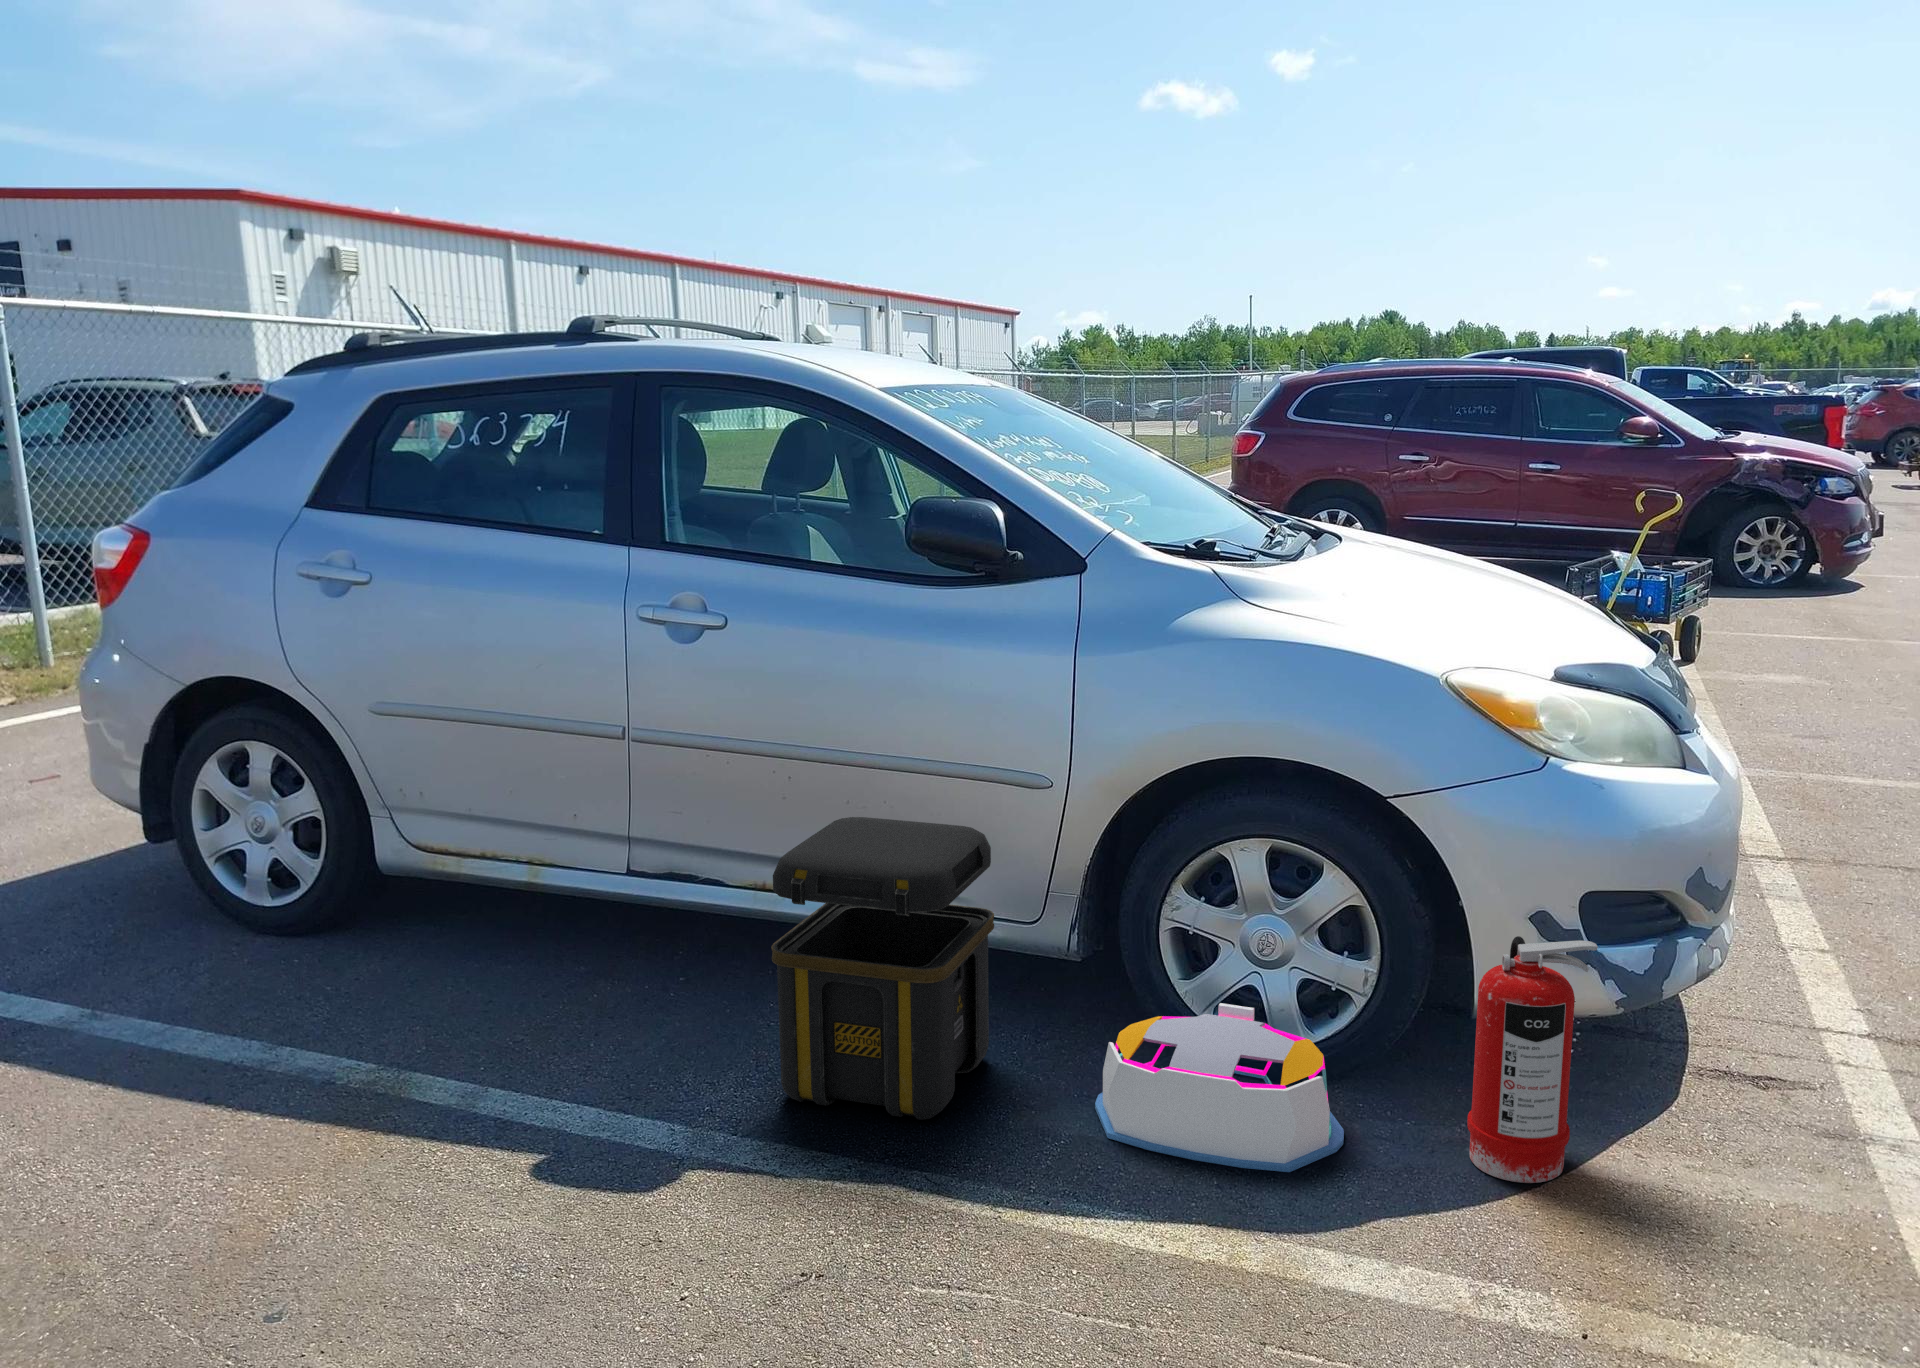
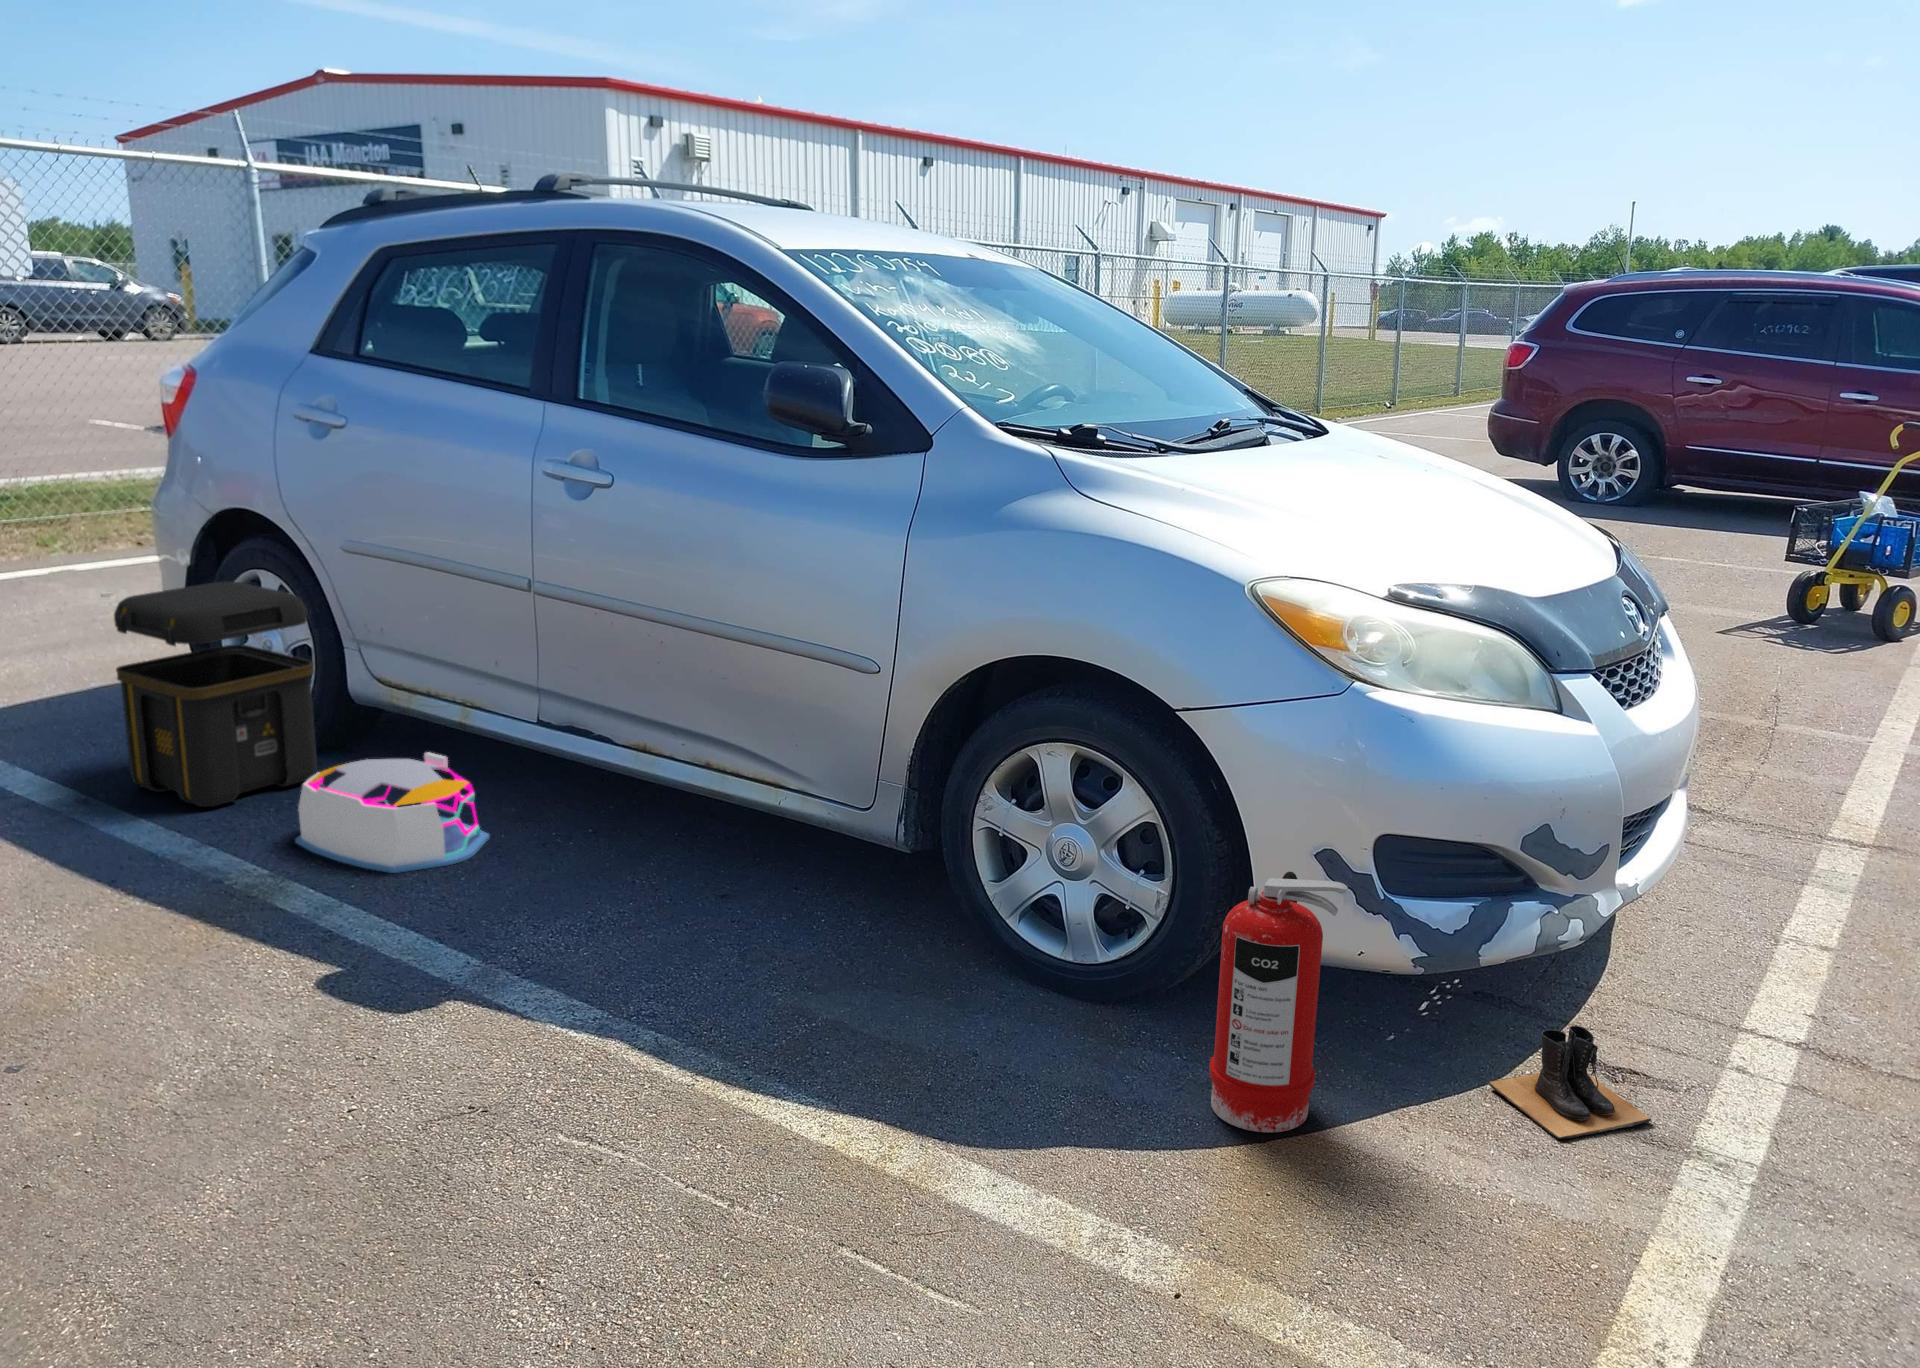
toolbox: present [771,817,994,1120] -> present [114,582,317,807]
storage bin: present [1095,1003,1344,1172] -> present [295,752,490,873]
boots: none [1684,1046,1834,1149] -> present [1489,1026,1651,1139]

